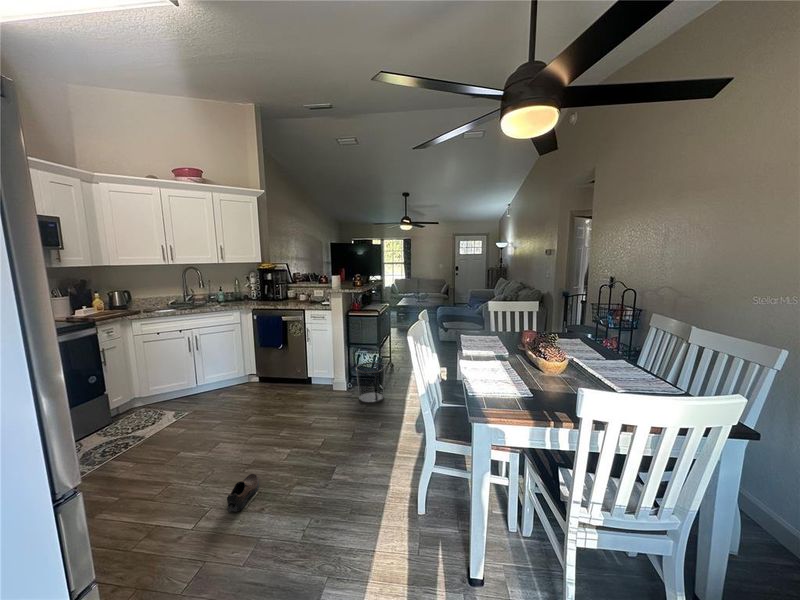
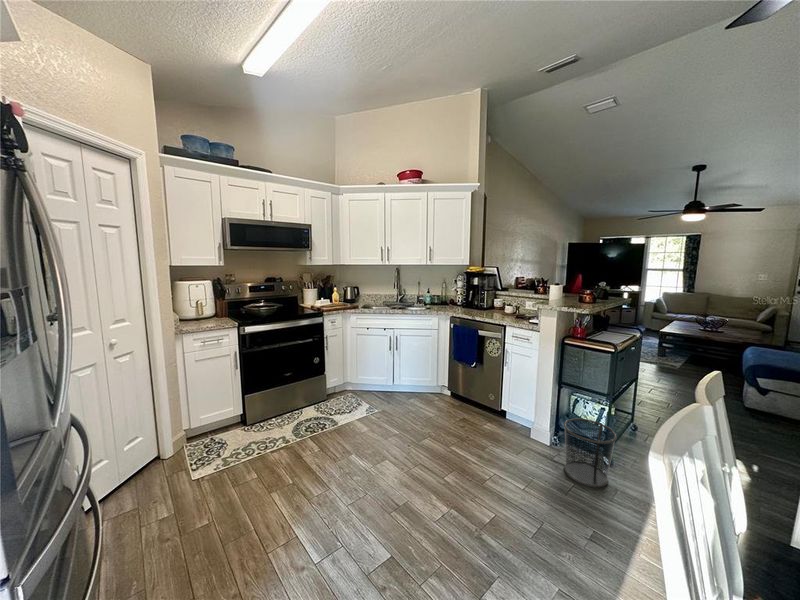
shoe: present [227,474,259,512] -> none [353,526,398,574]

